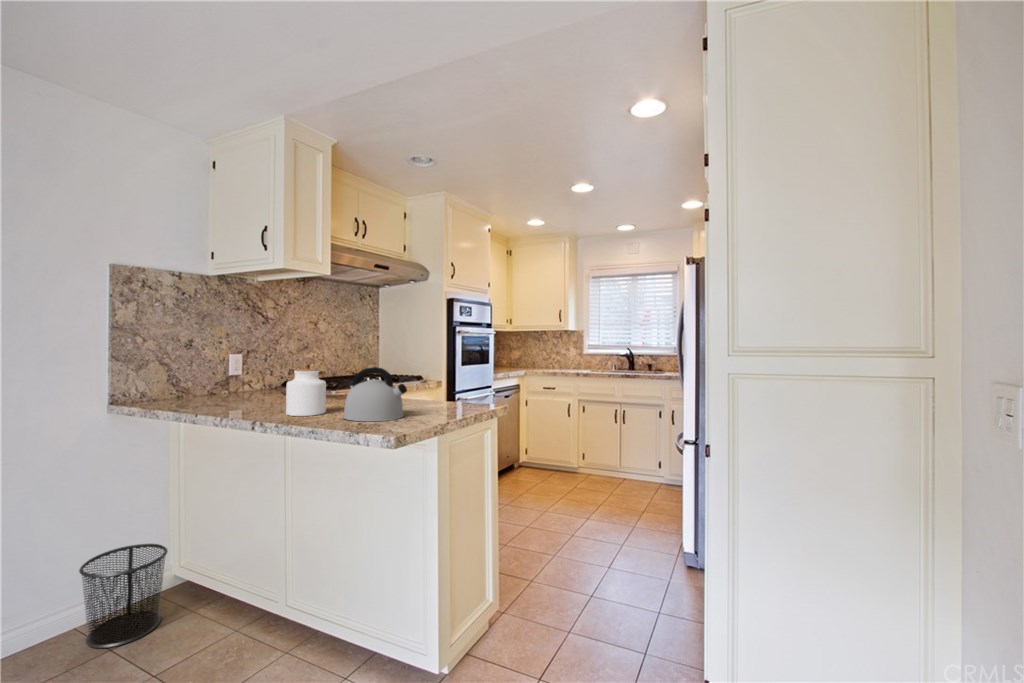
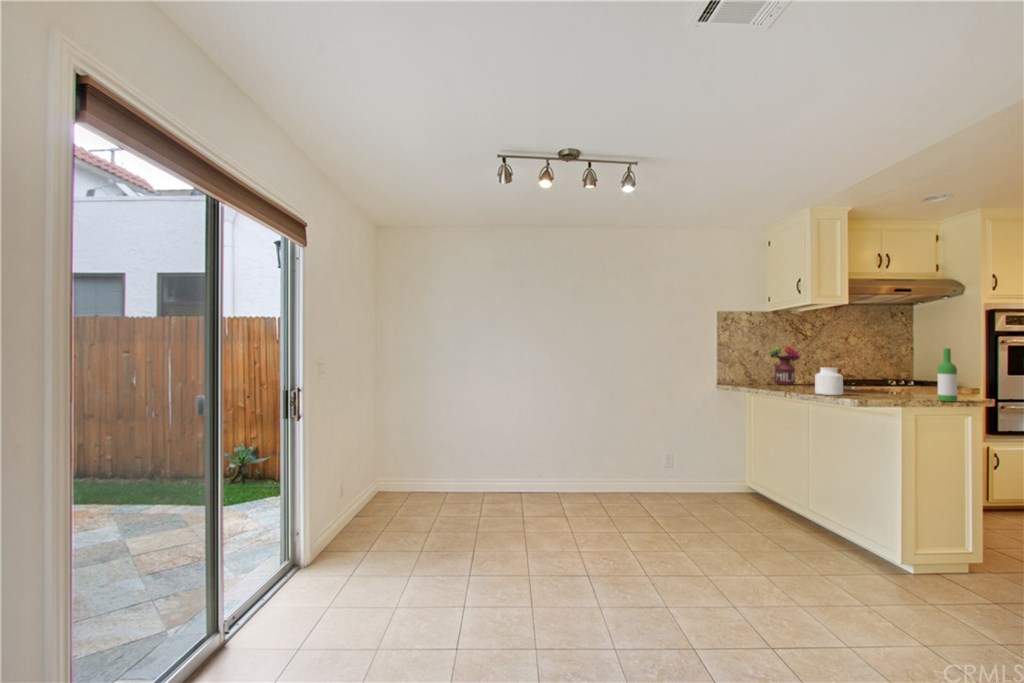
flower arrangement: none [211,332,261,395] -> present [769,346,800,385]
wine bottle: none [431,341,449,410] -> present [938,348,958,402]
kettle: present [344,367,407,421] -> none [854,366,906,401]
trash can: present [79,544,168,648] -> none [709,458,748,506]

